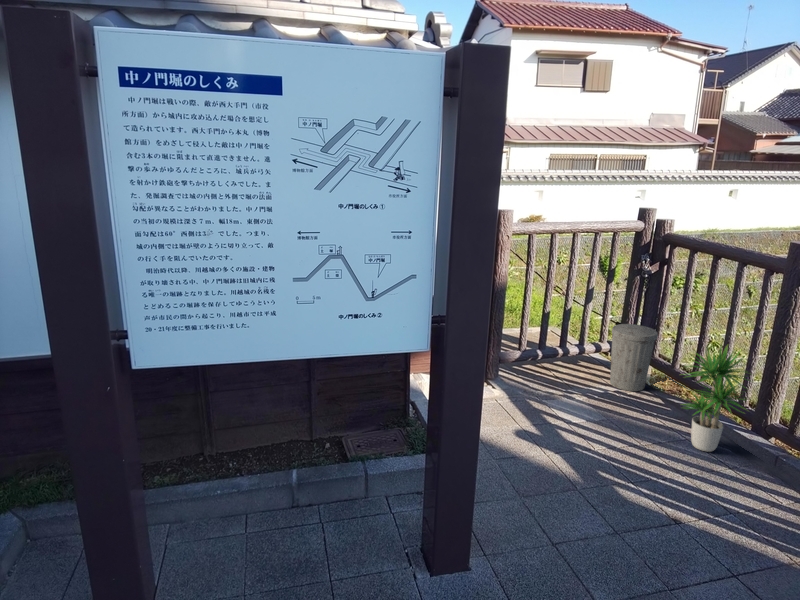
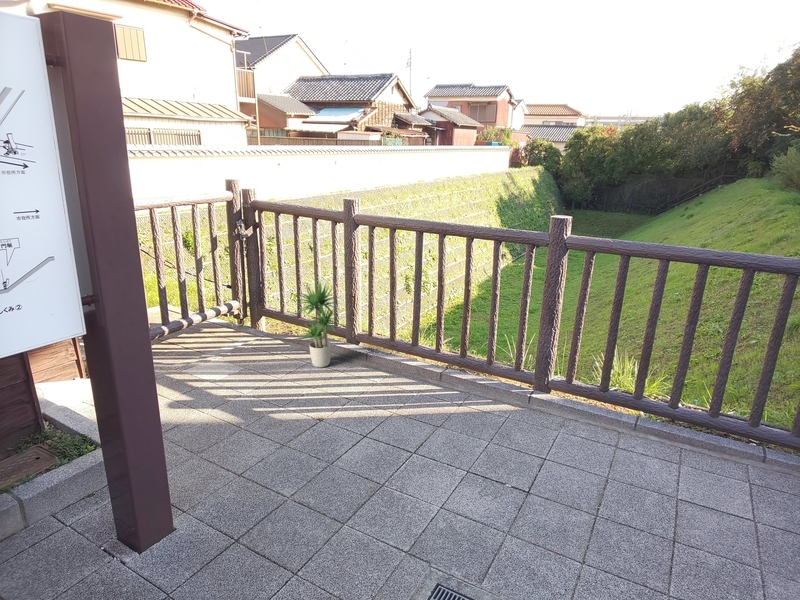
trash can: present [610,324,658,391] -> none [227,283,266,342]

